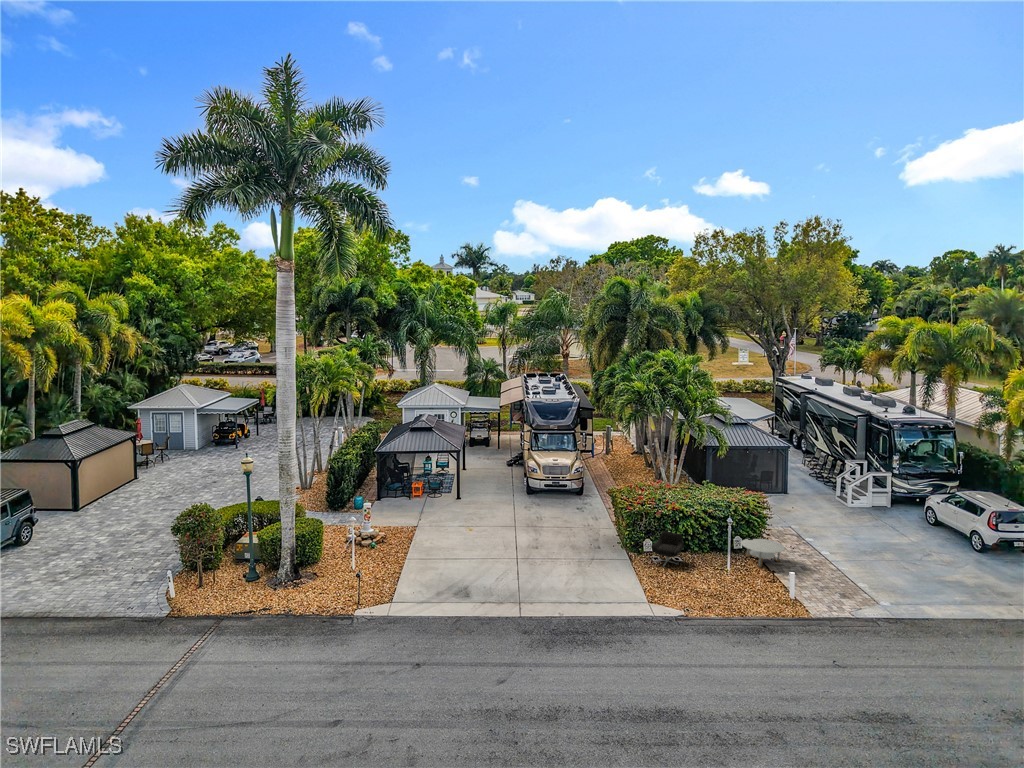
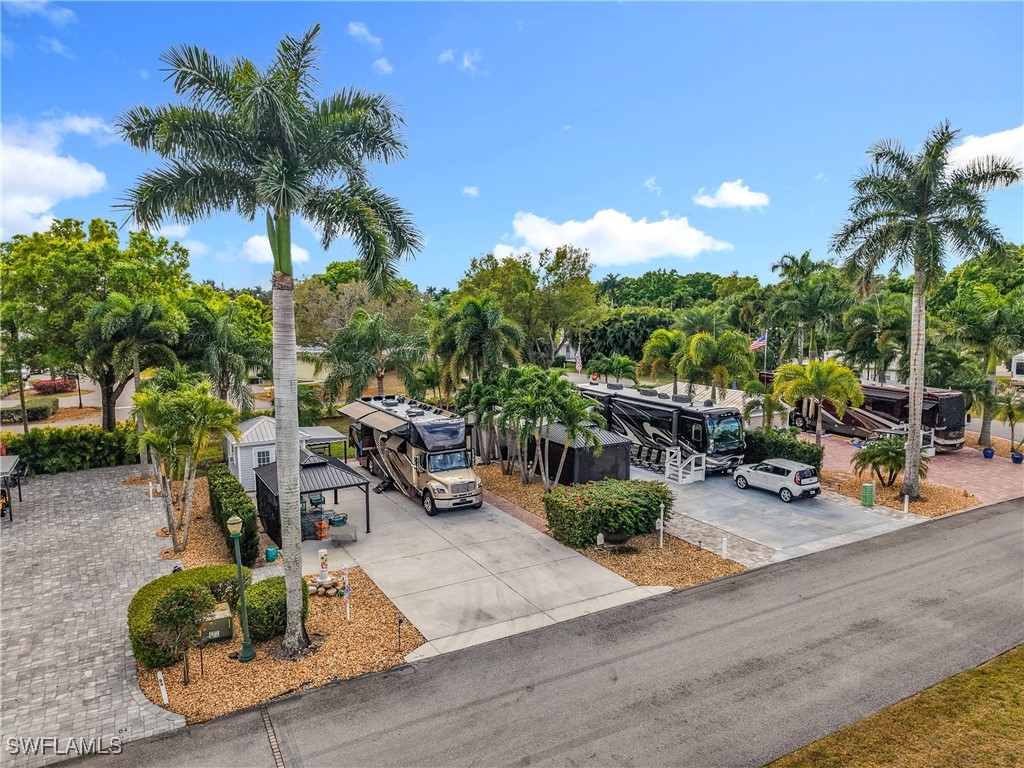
round table: present [741,539,785,567] -> present [324,524,358,548]

